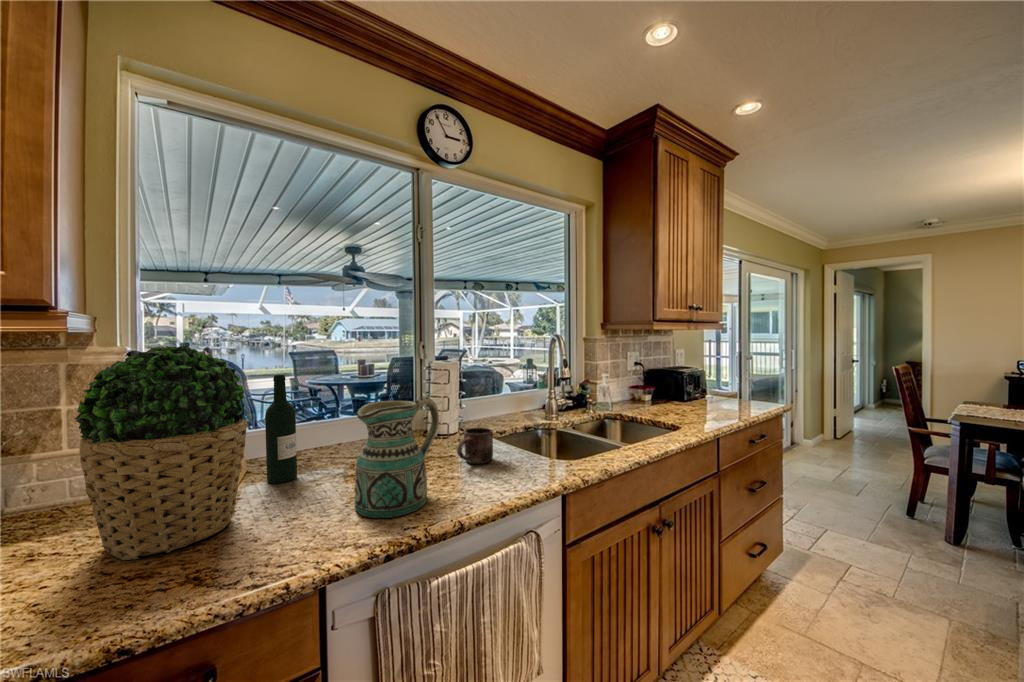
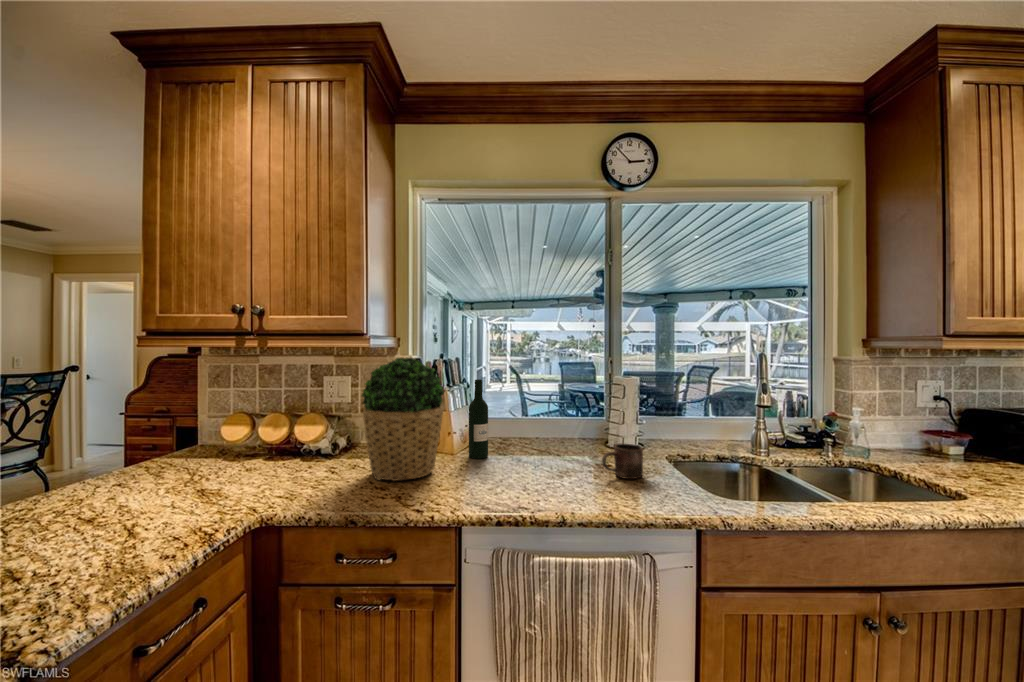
ceramic pitcher: present [354,397,439,518] -> none [498,406,573,499]

